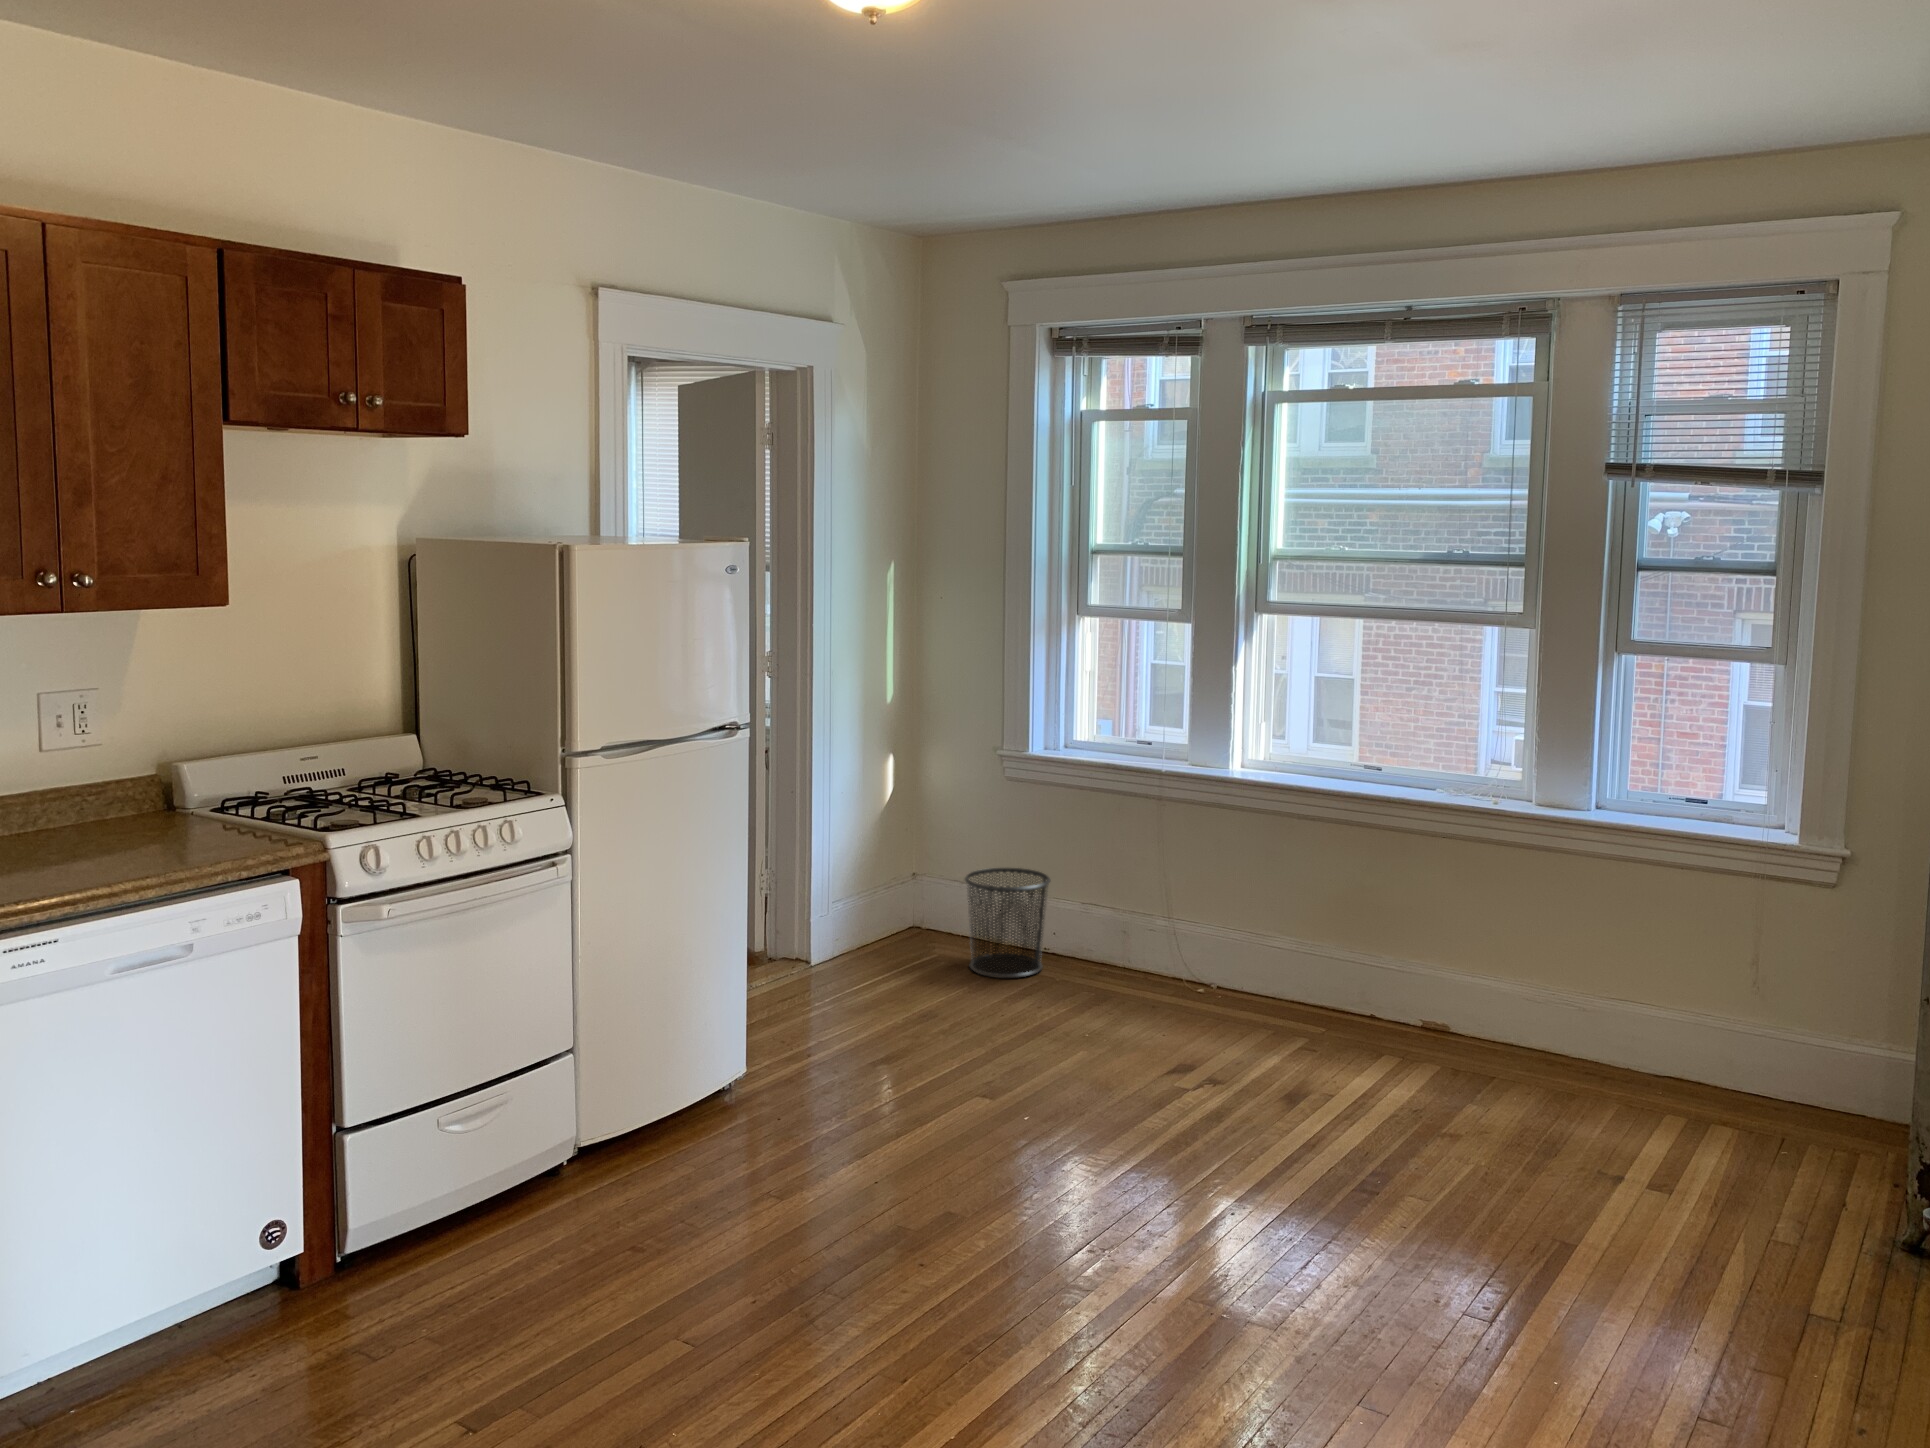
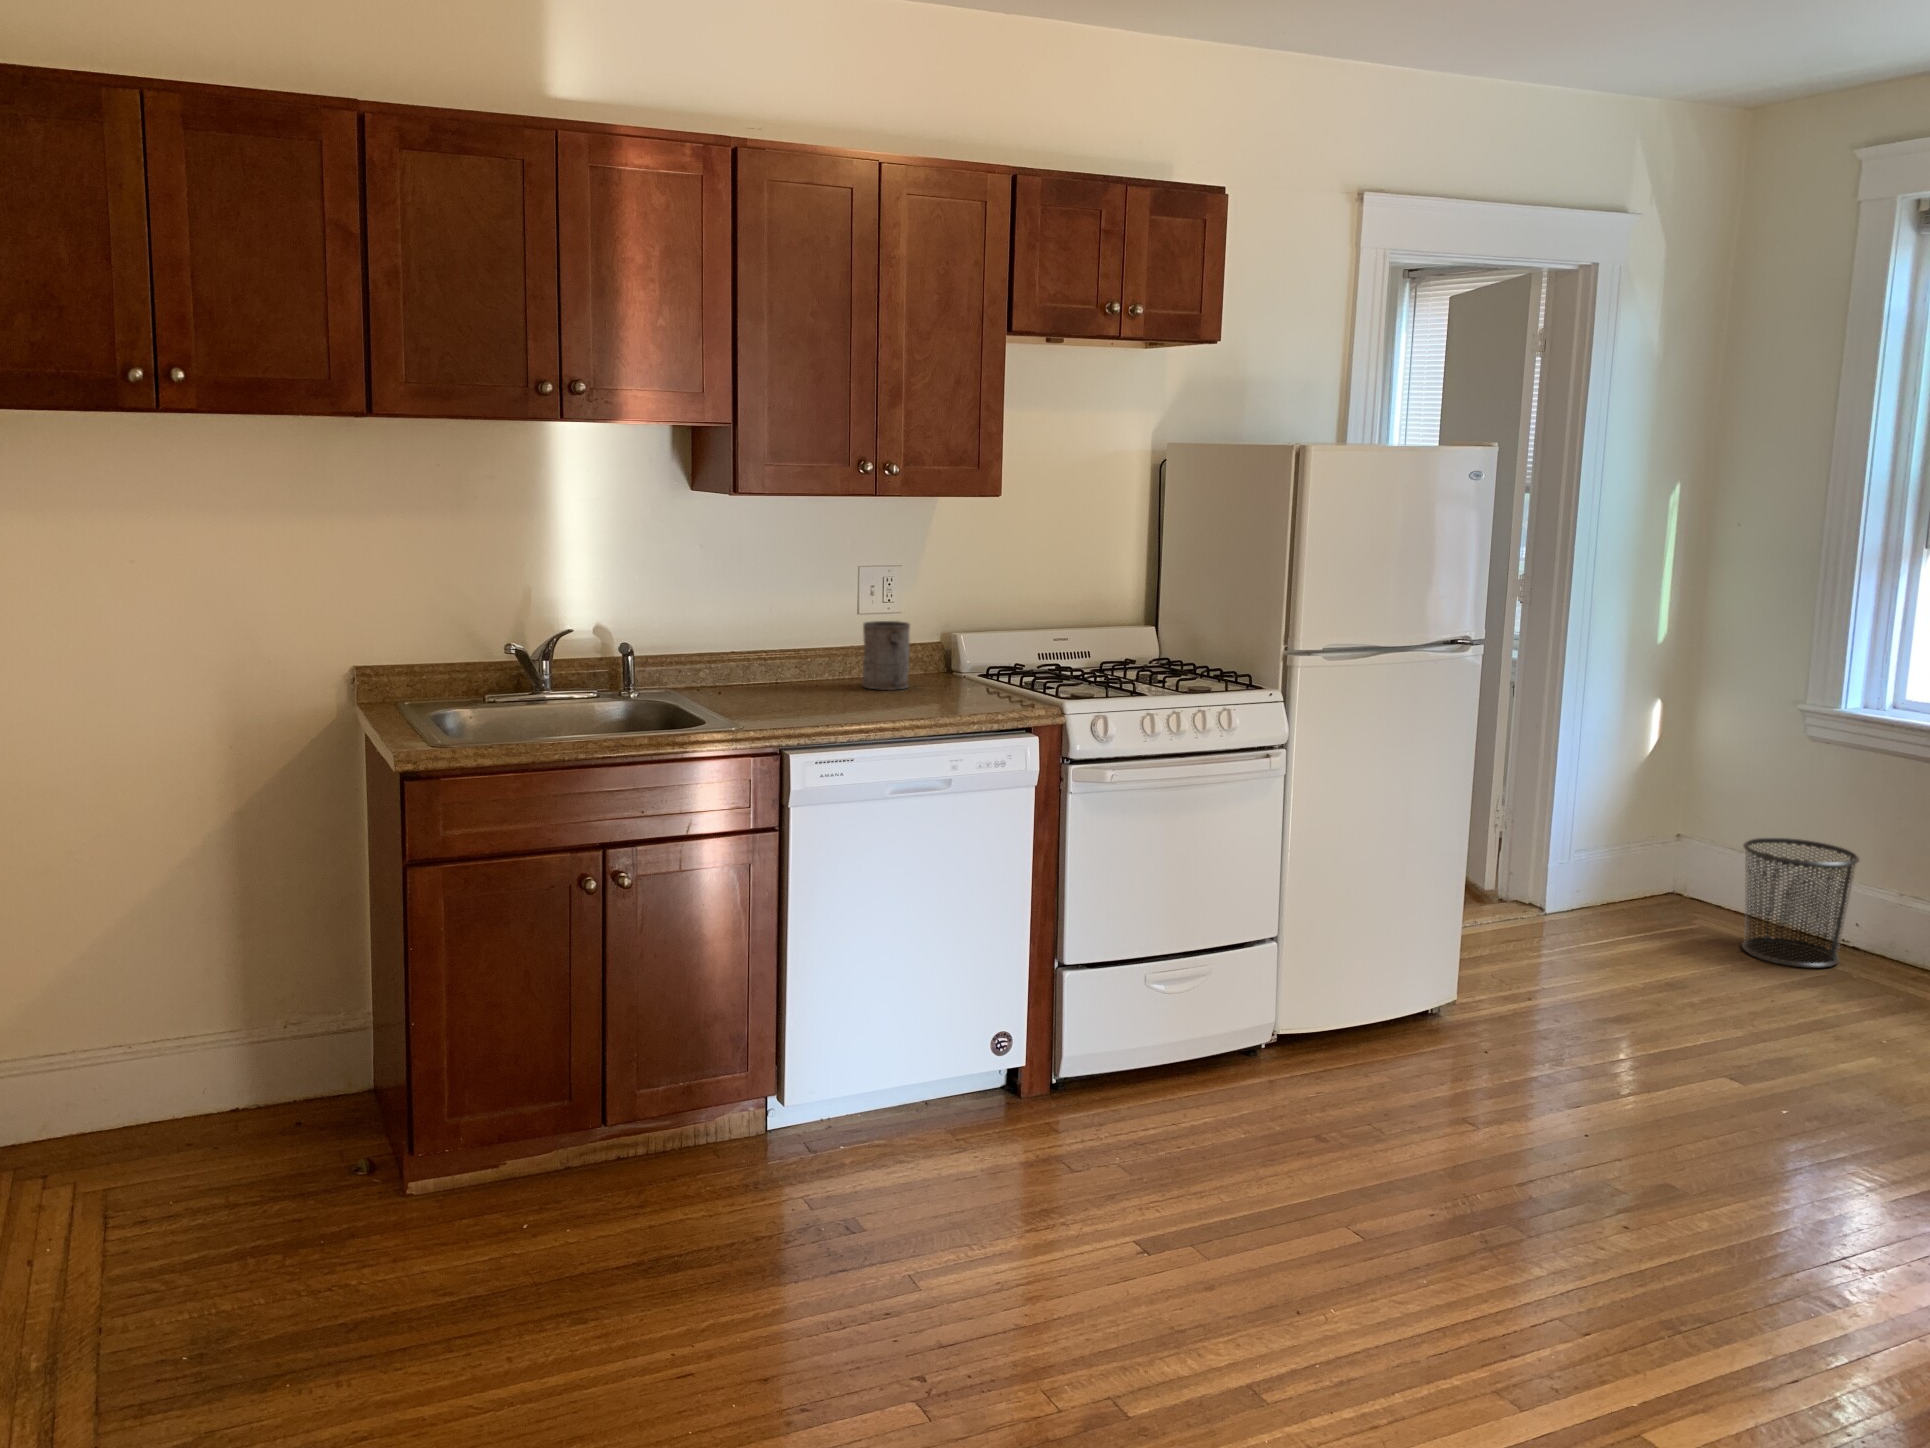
mug: none [50,758,120,843] -> present [863,621,910,690]

